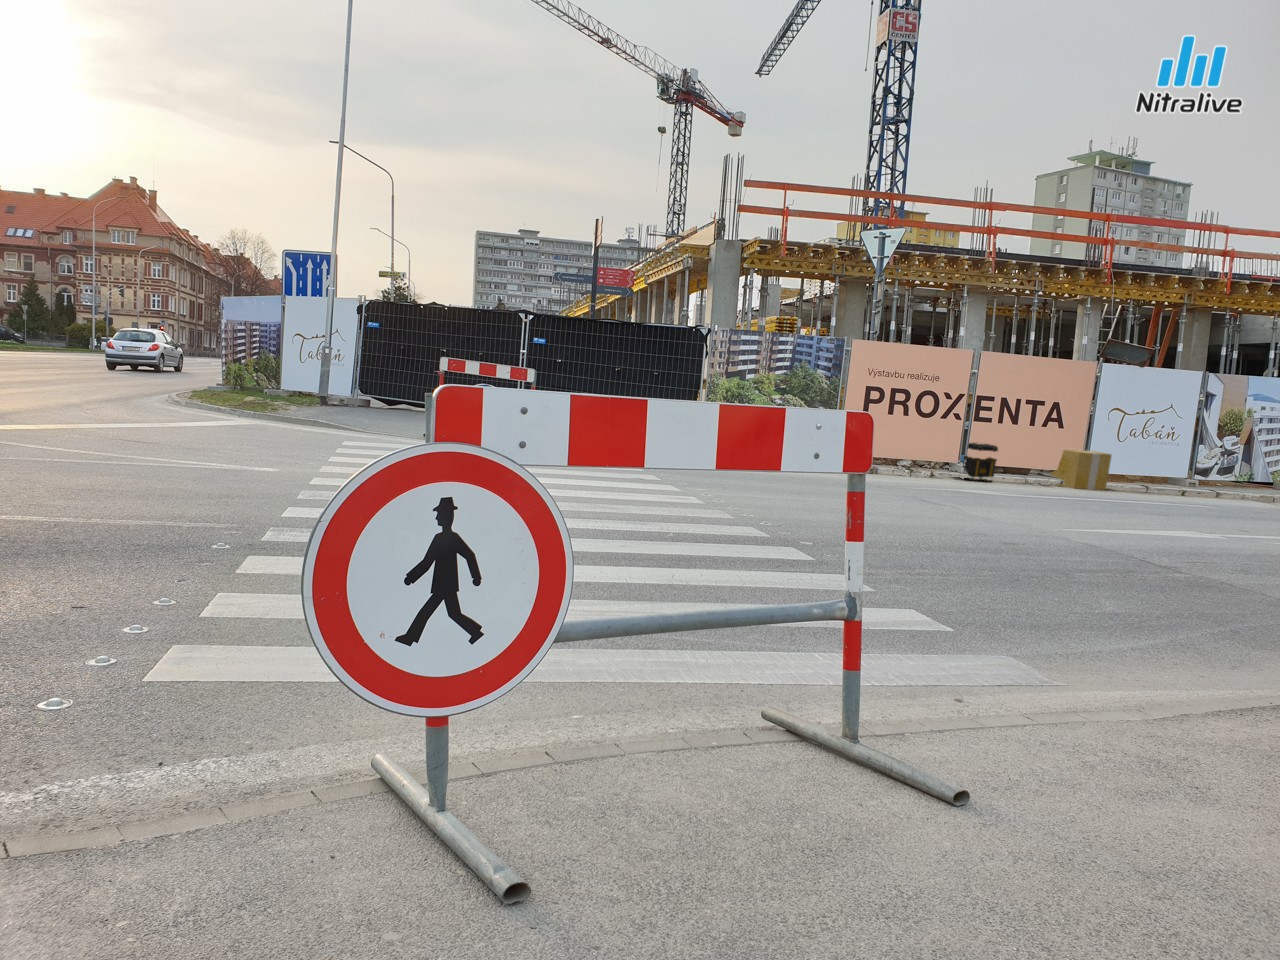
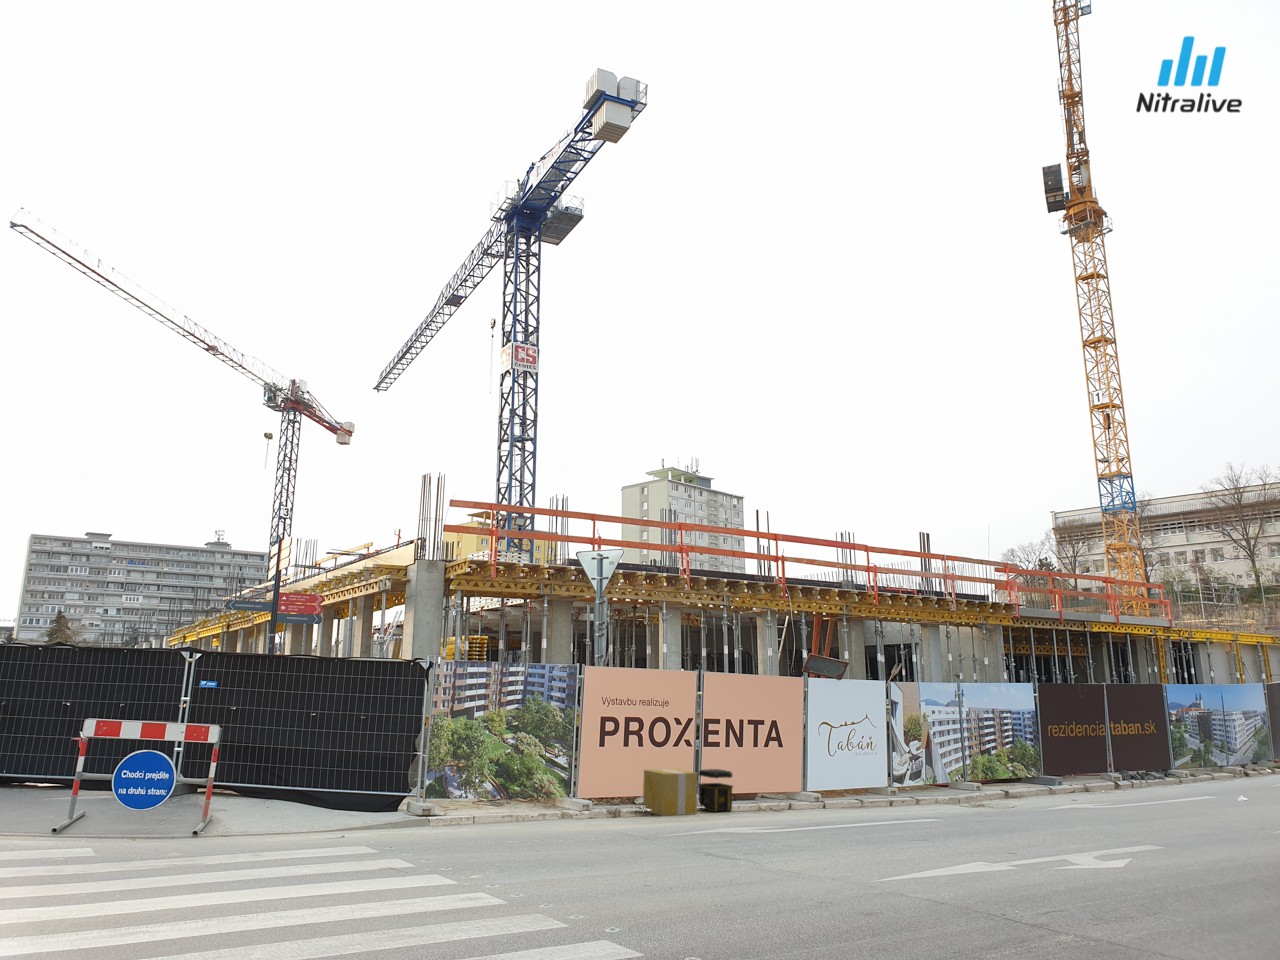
cardboard box: present [1050,450,1112,490] -> present [643,769,697,816]

